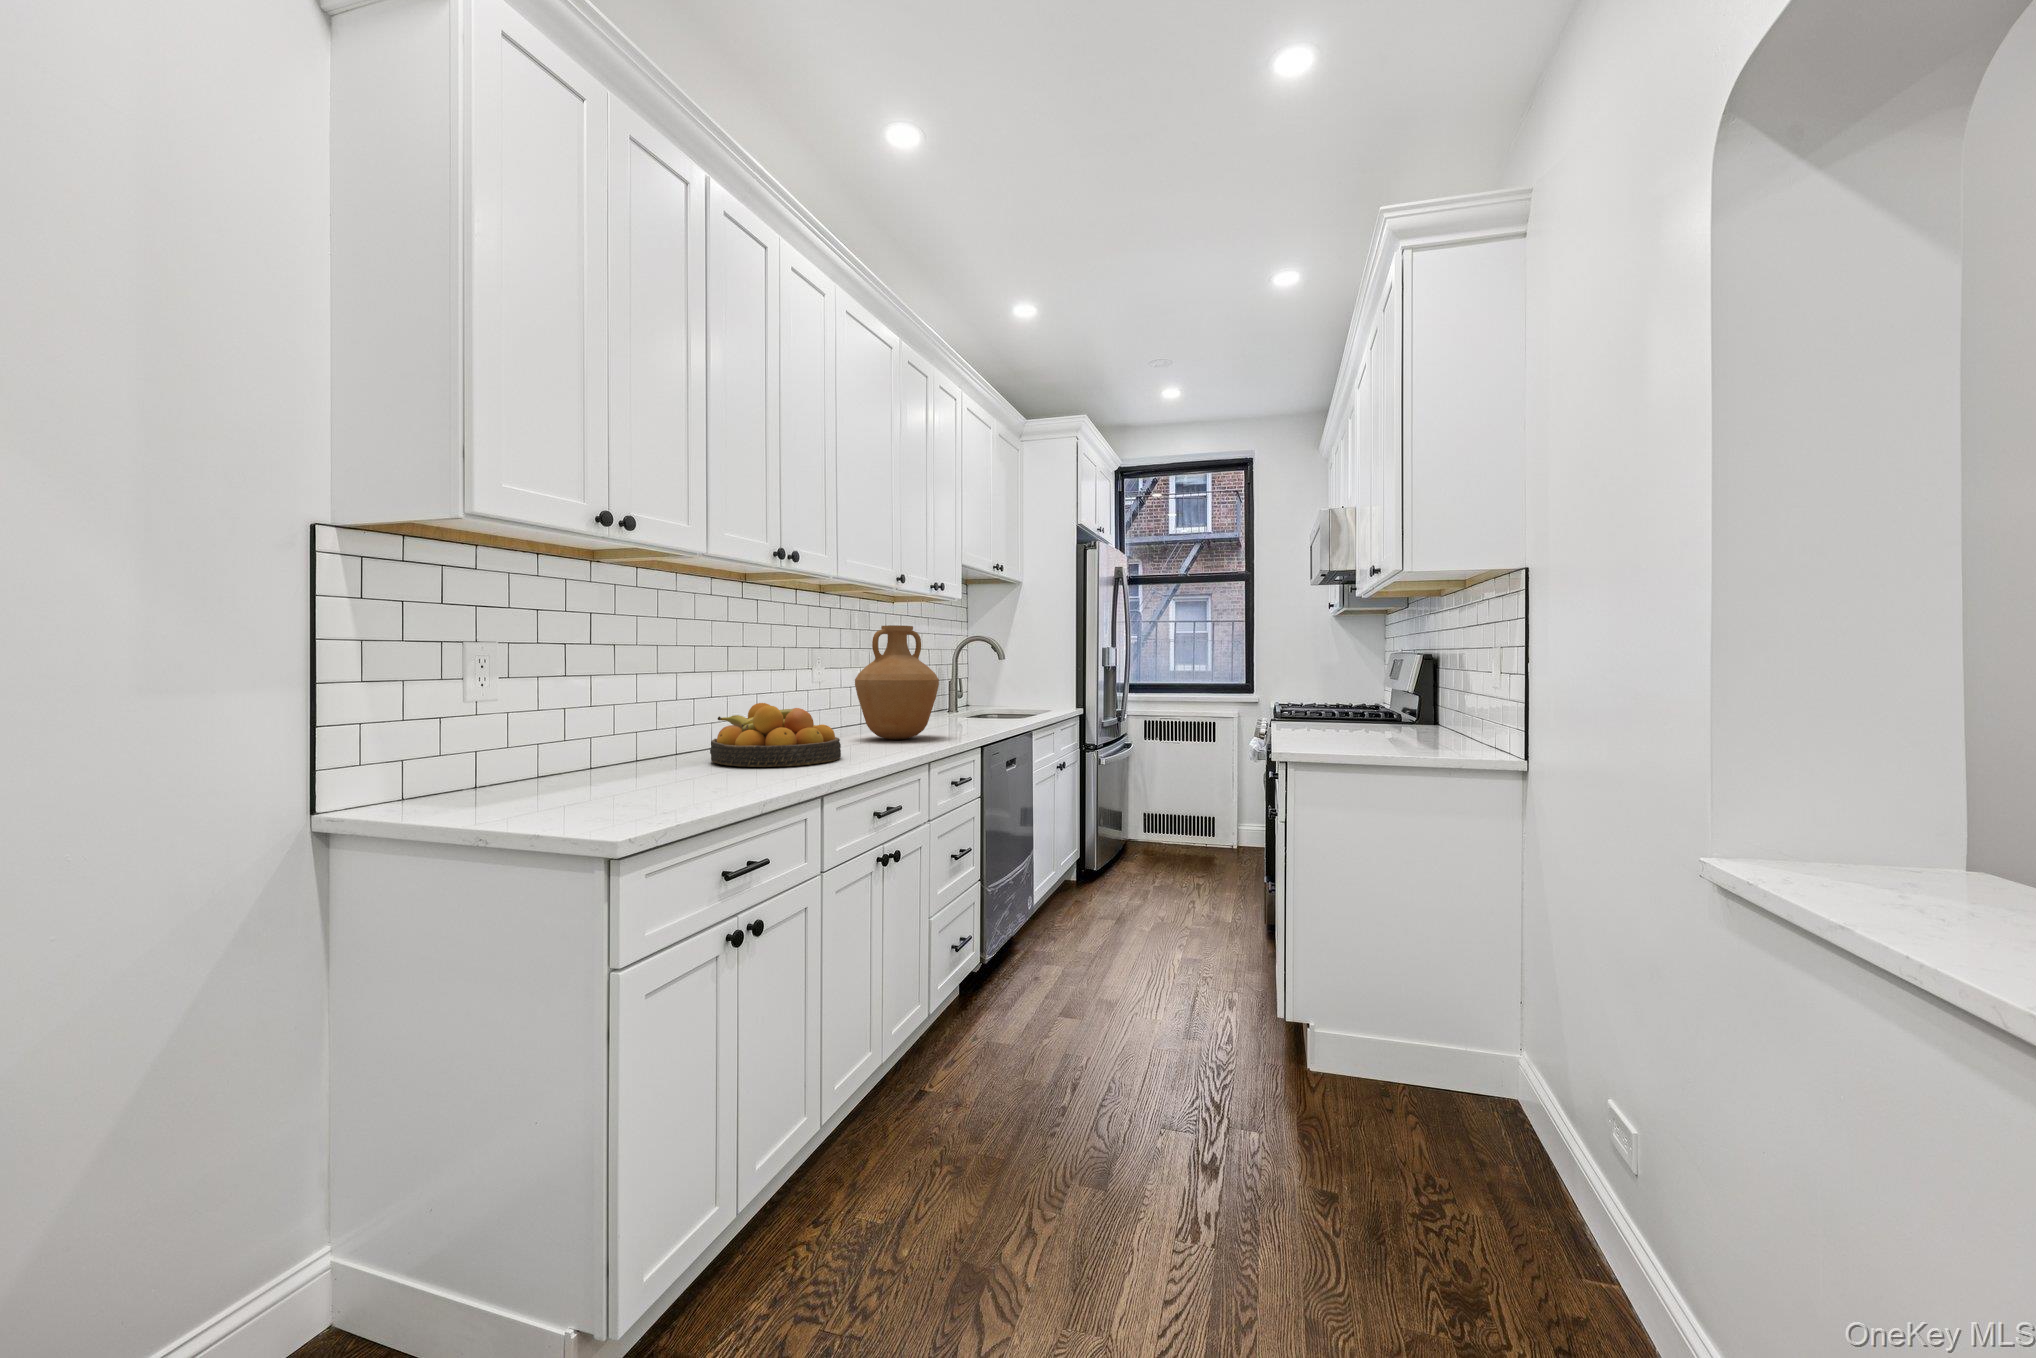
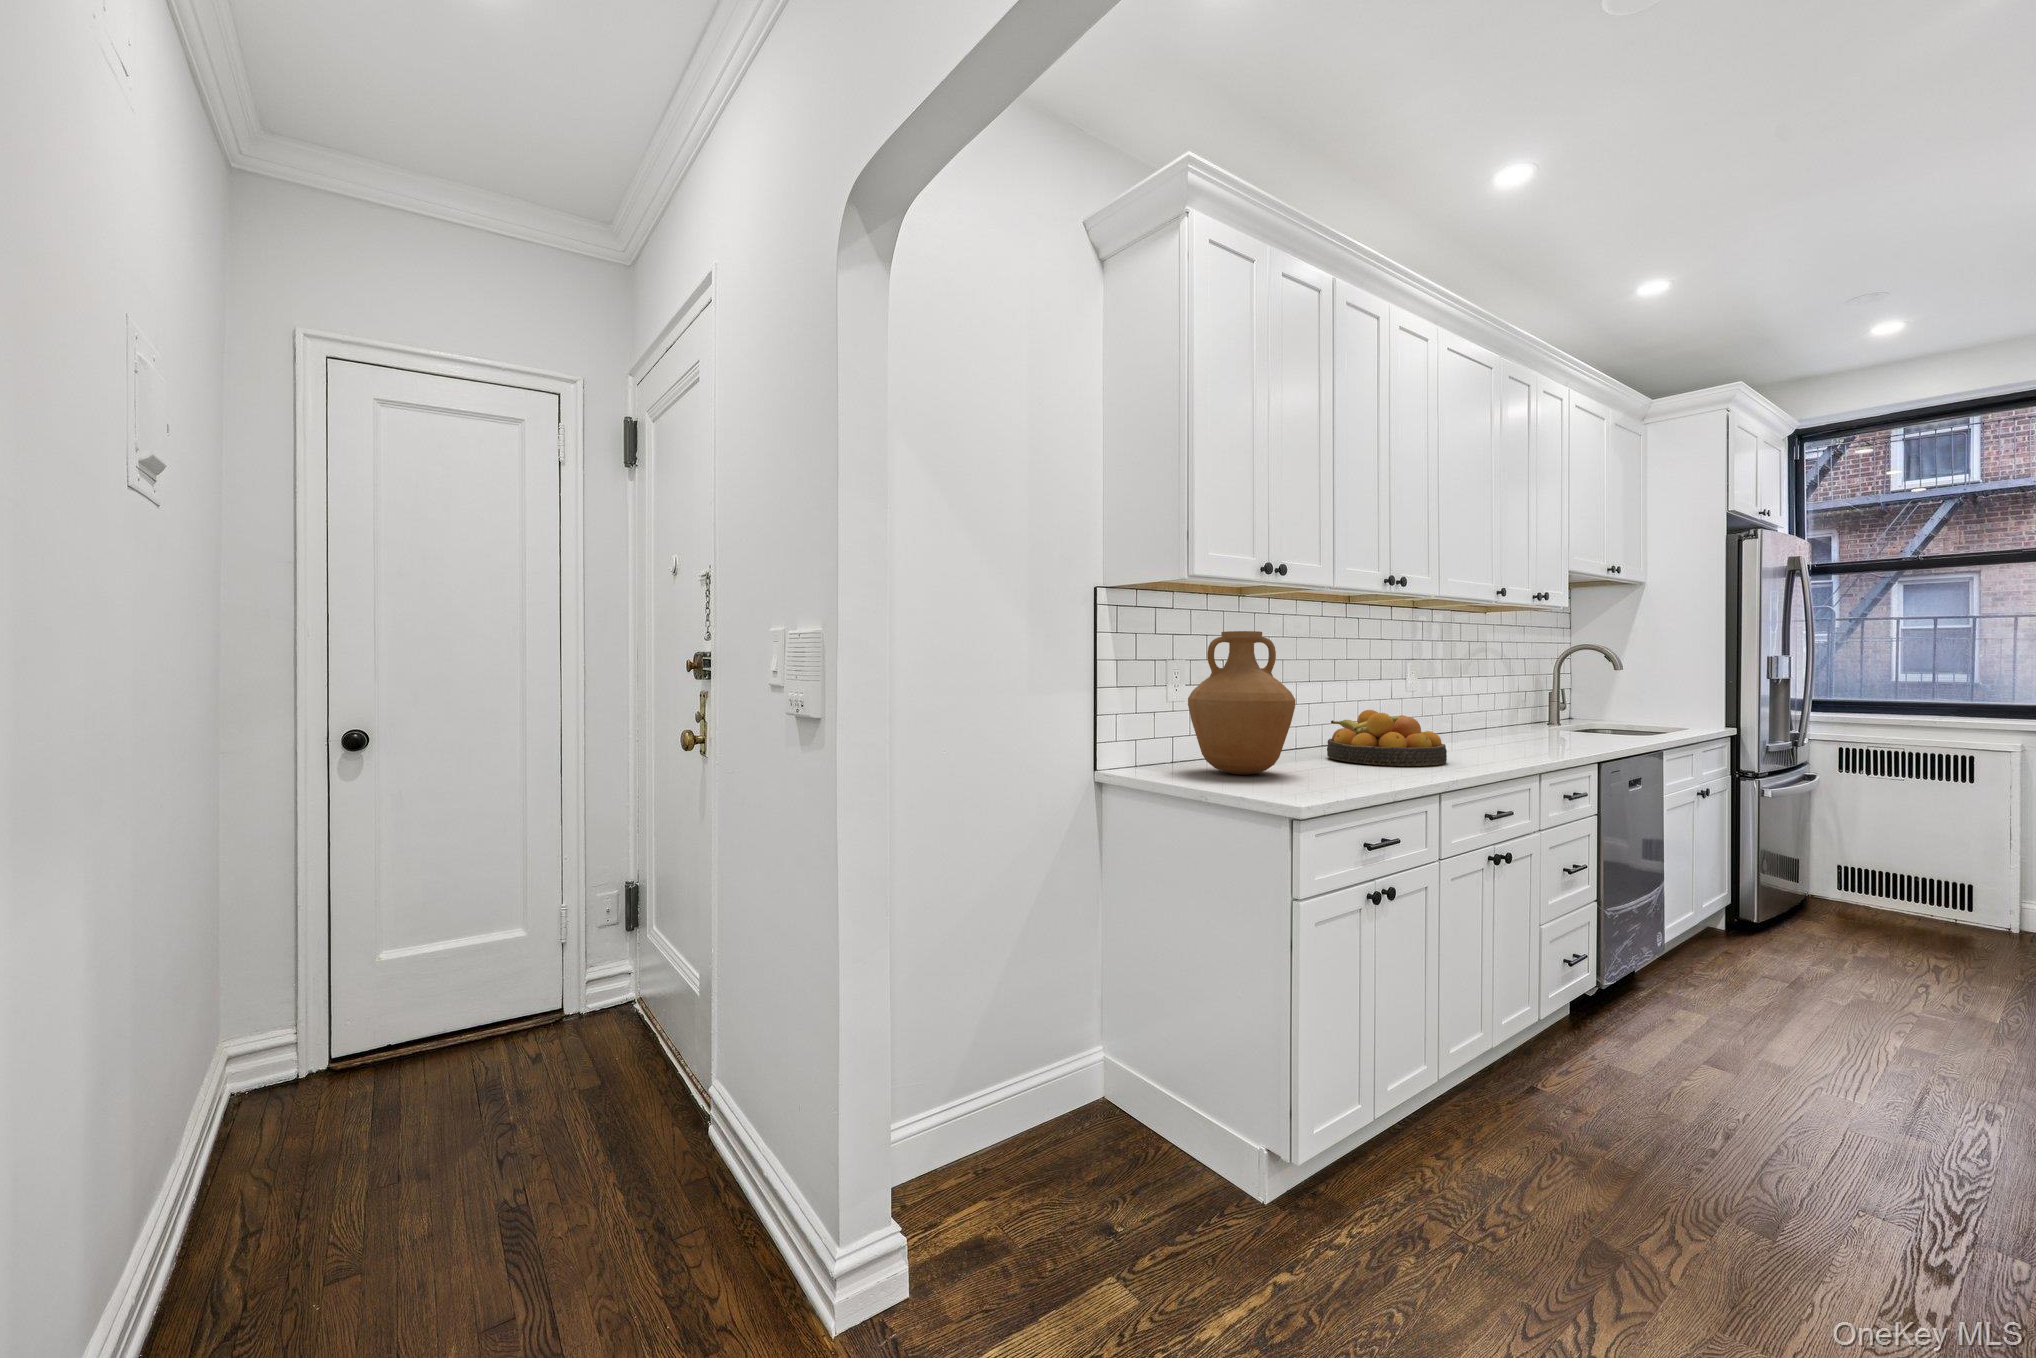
vase: present [855,625,939,740] -> present [1188,631,1295,775]

